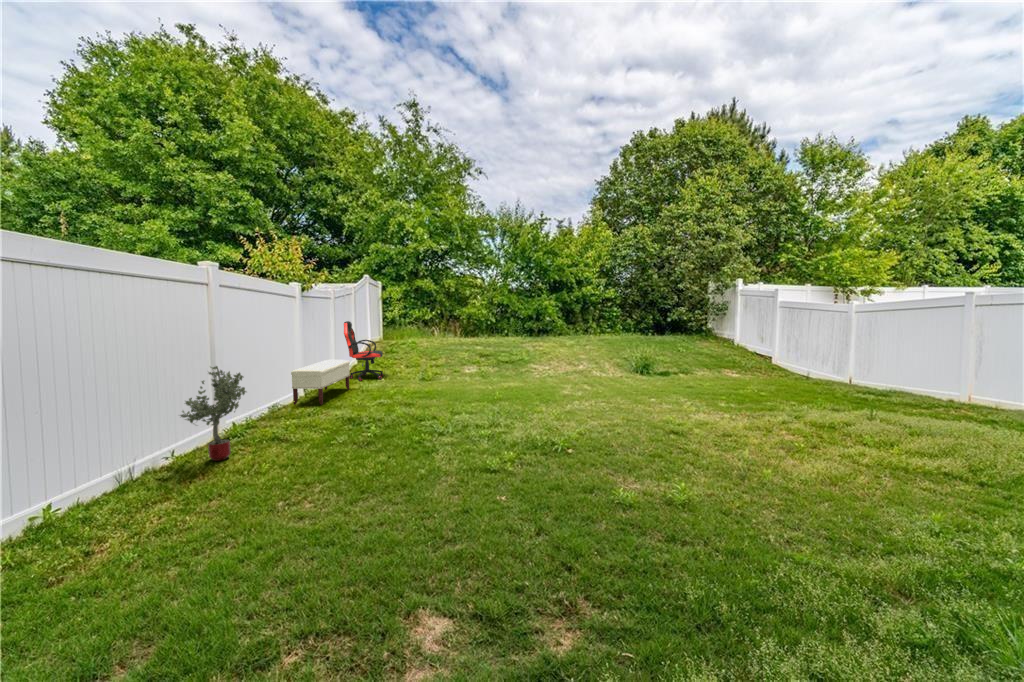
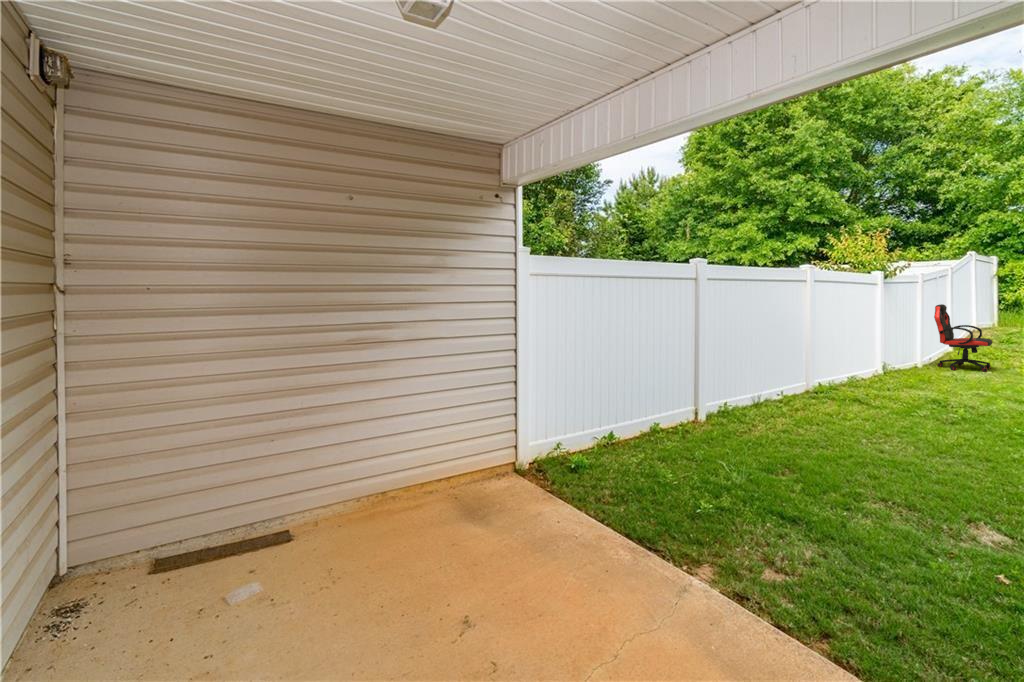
bench: present [291,360,350,405] -> none [870,344,940,385]
potted tree: present [180,366,246,461] -> none [788,338,836,405]

